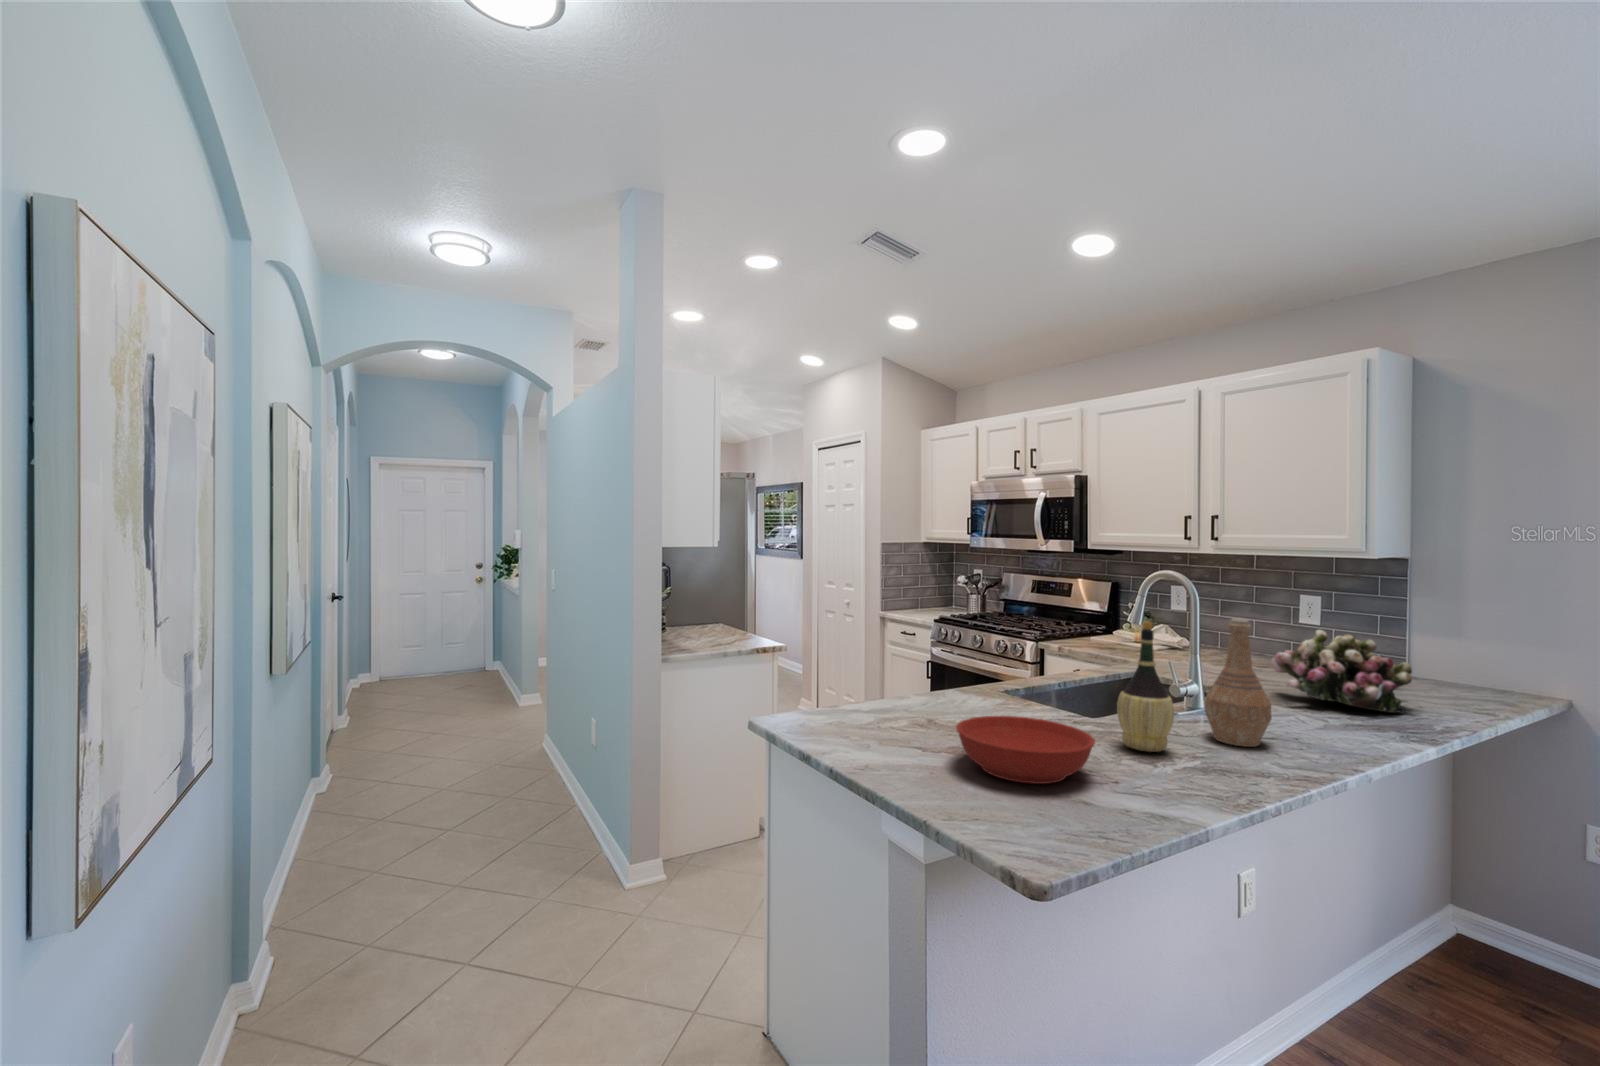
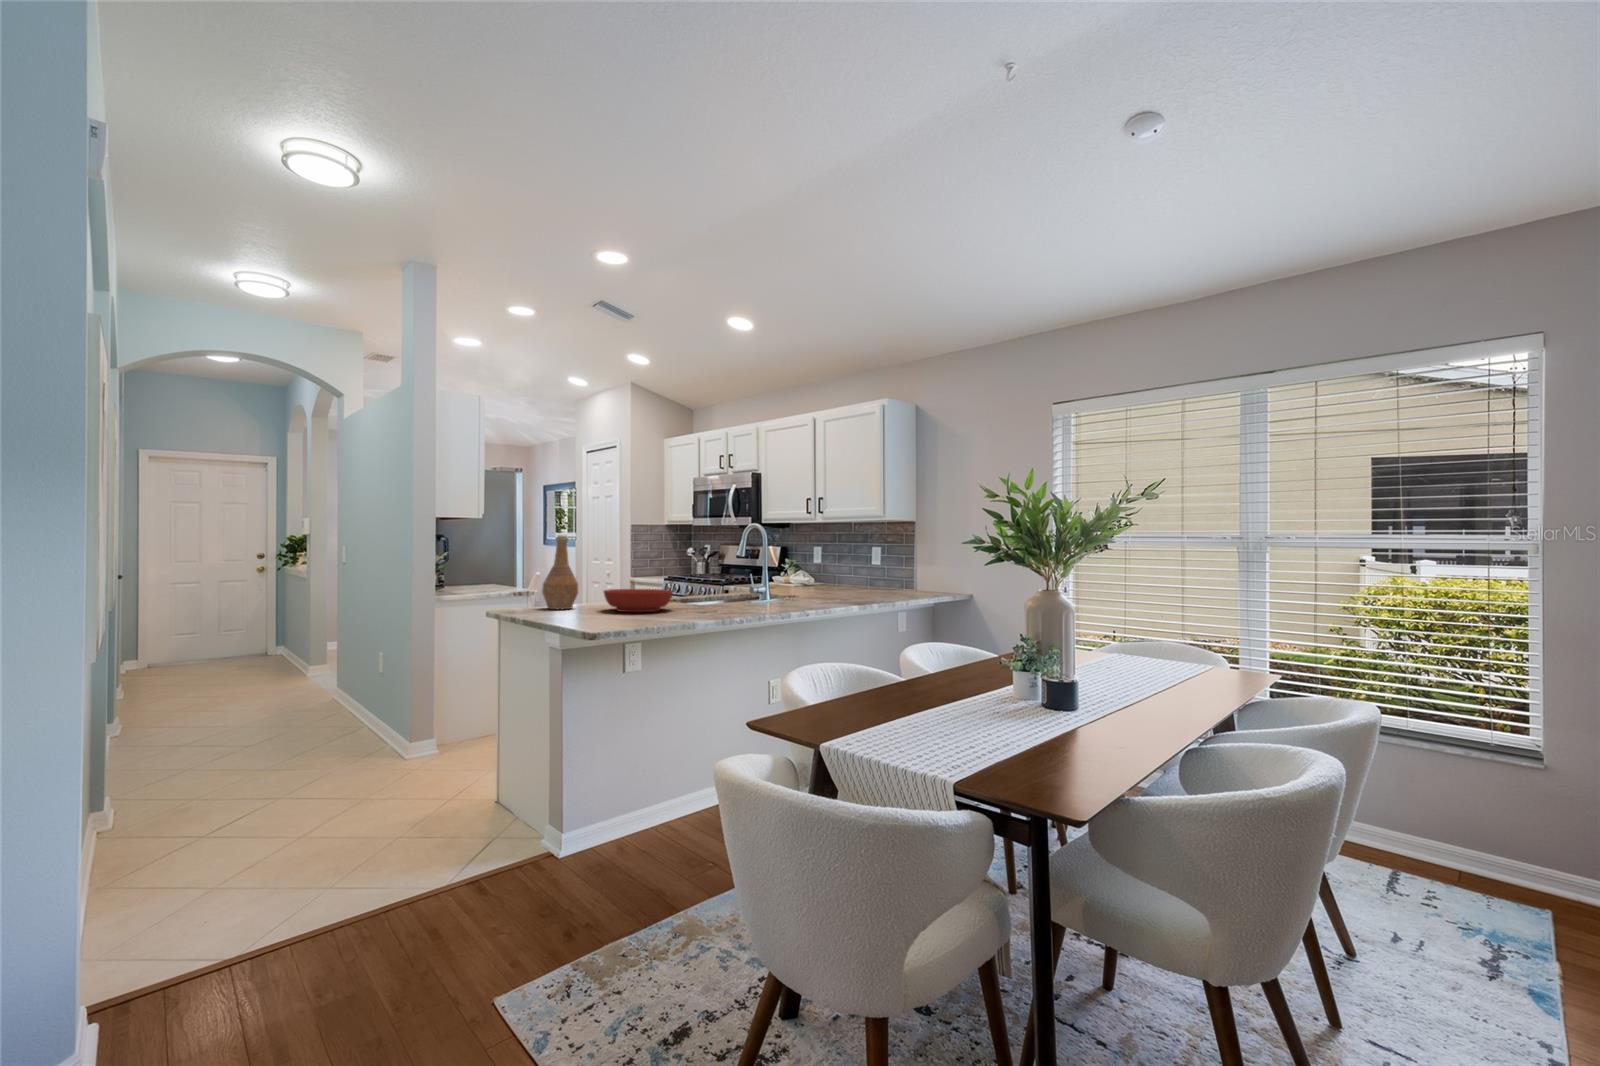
vase: present [1205,618,1271,747] -> present [542,535,578,609]
wine bottle: present [1117,621,1174,752] -> none [702,538,729,606]
flower arrangement: present [1271,630,1412,713] -> none [822,556,887,597]

